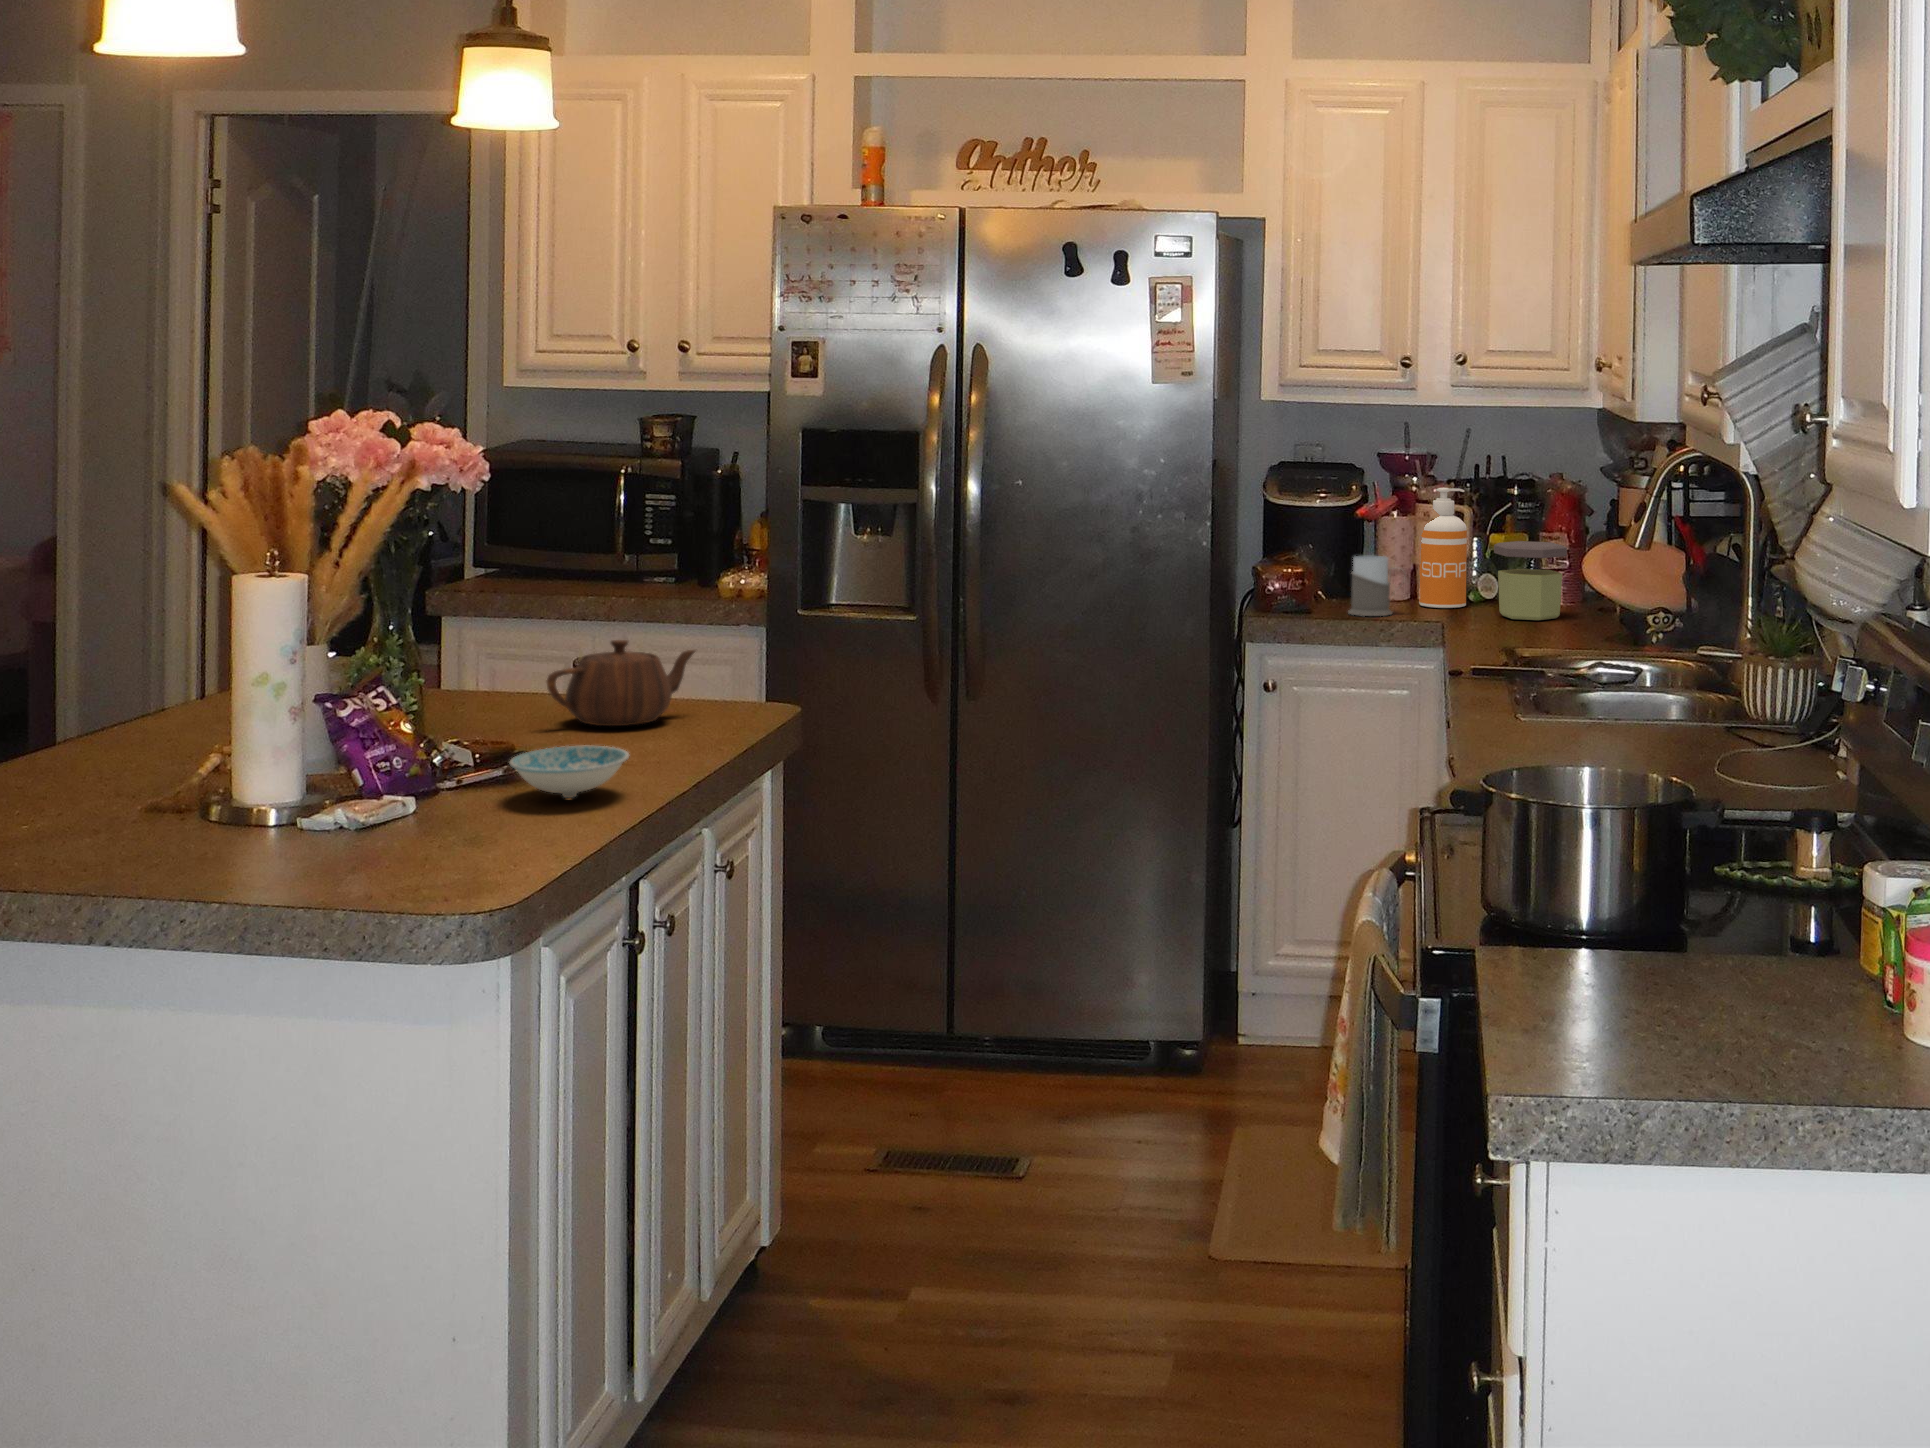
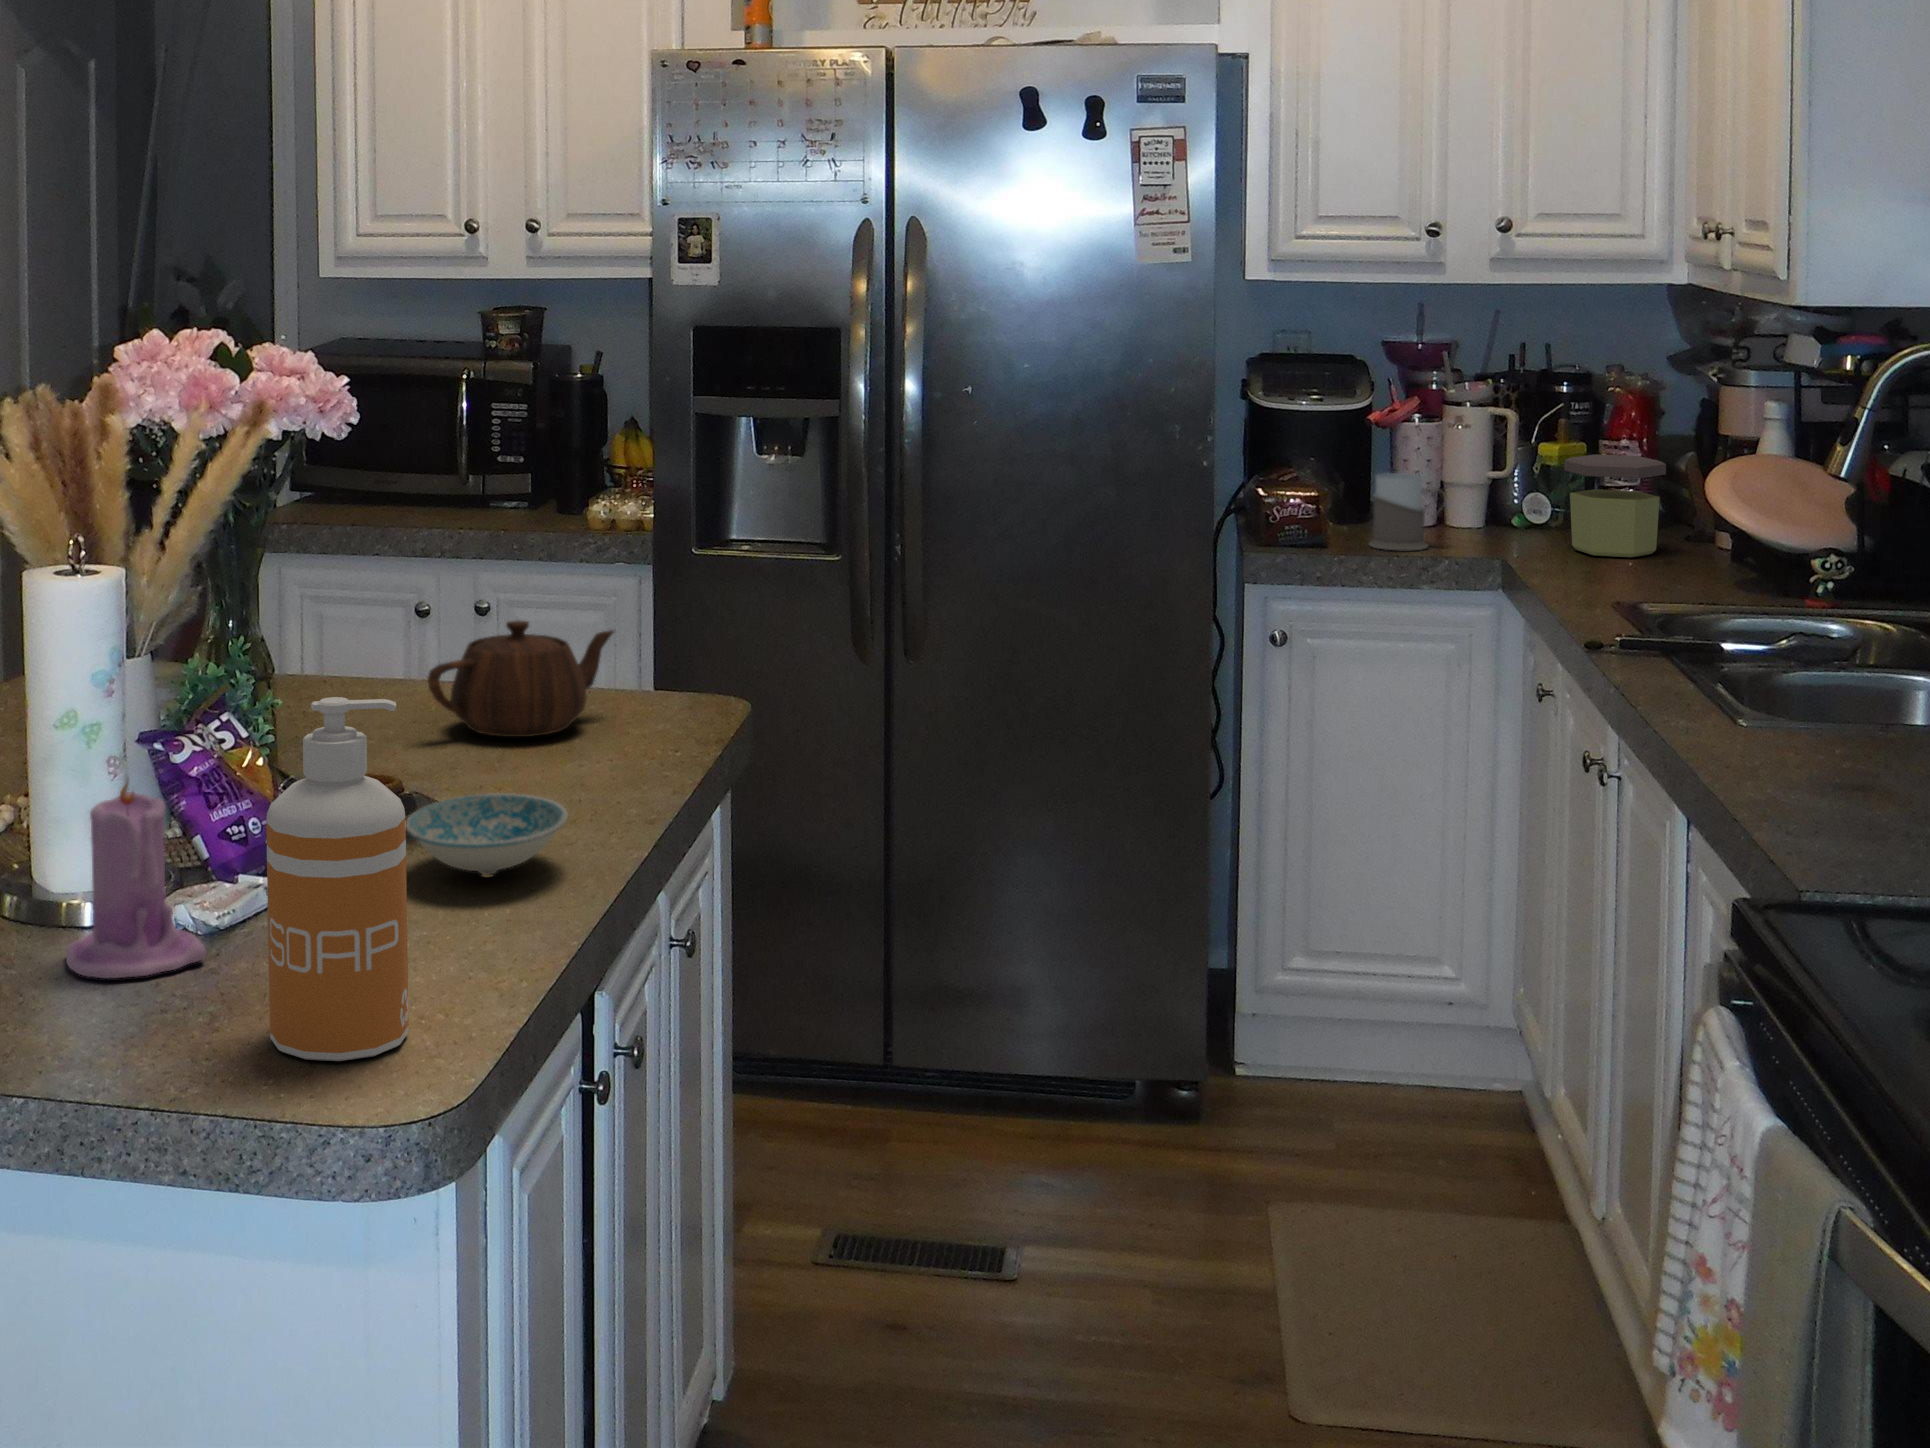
soap dispenser: present [1419,488,1467,608] -> present [266,697,409,1061]
candle: none [255,711,356,849] -> present [66,780,206,978]

